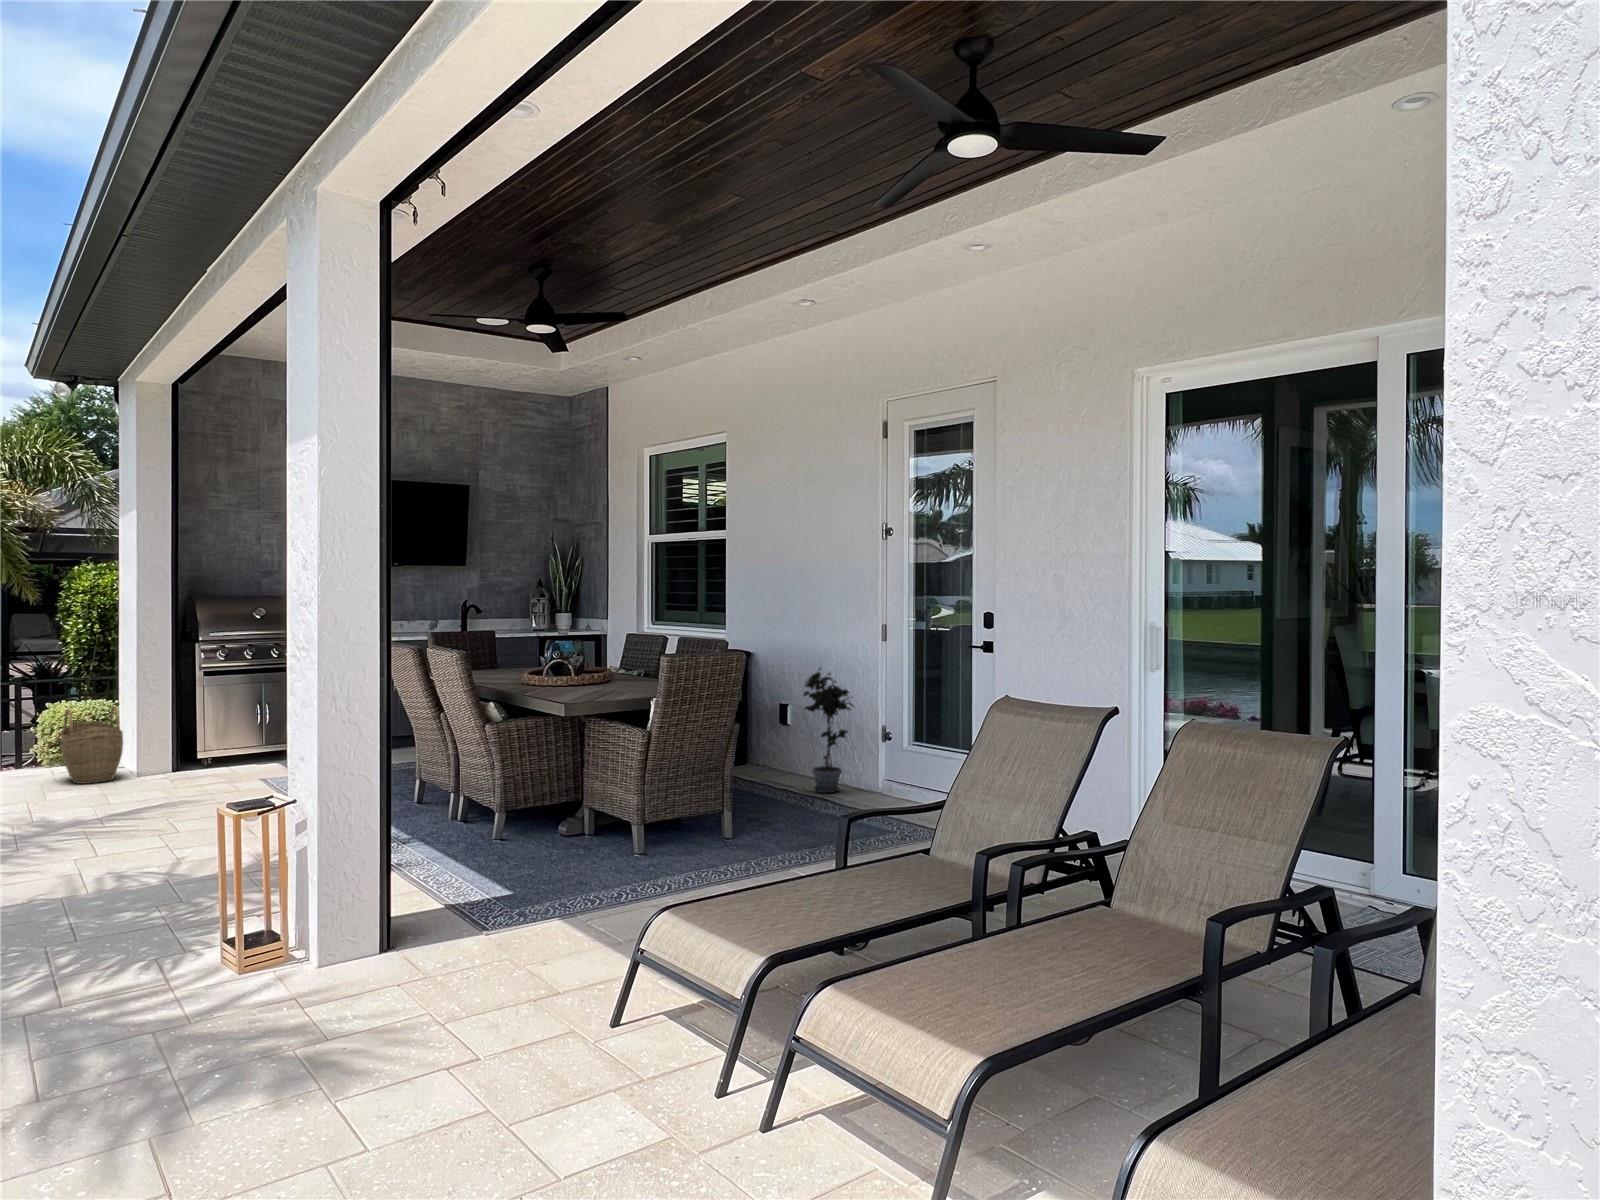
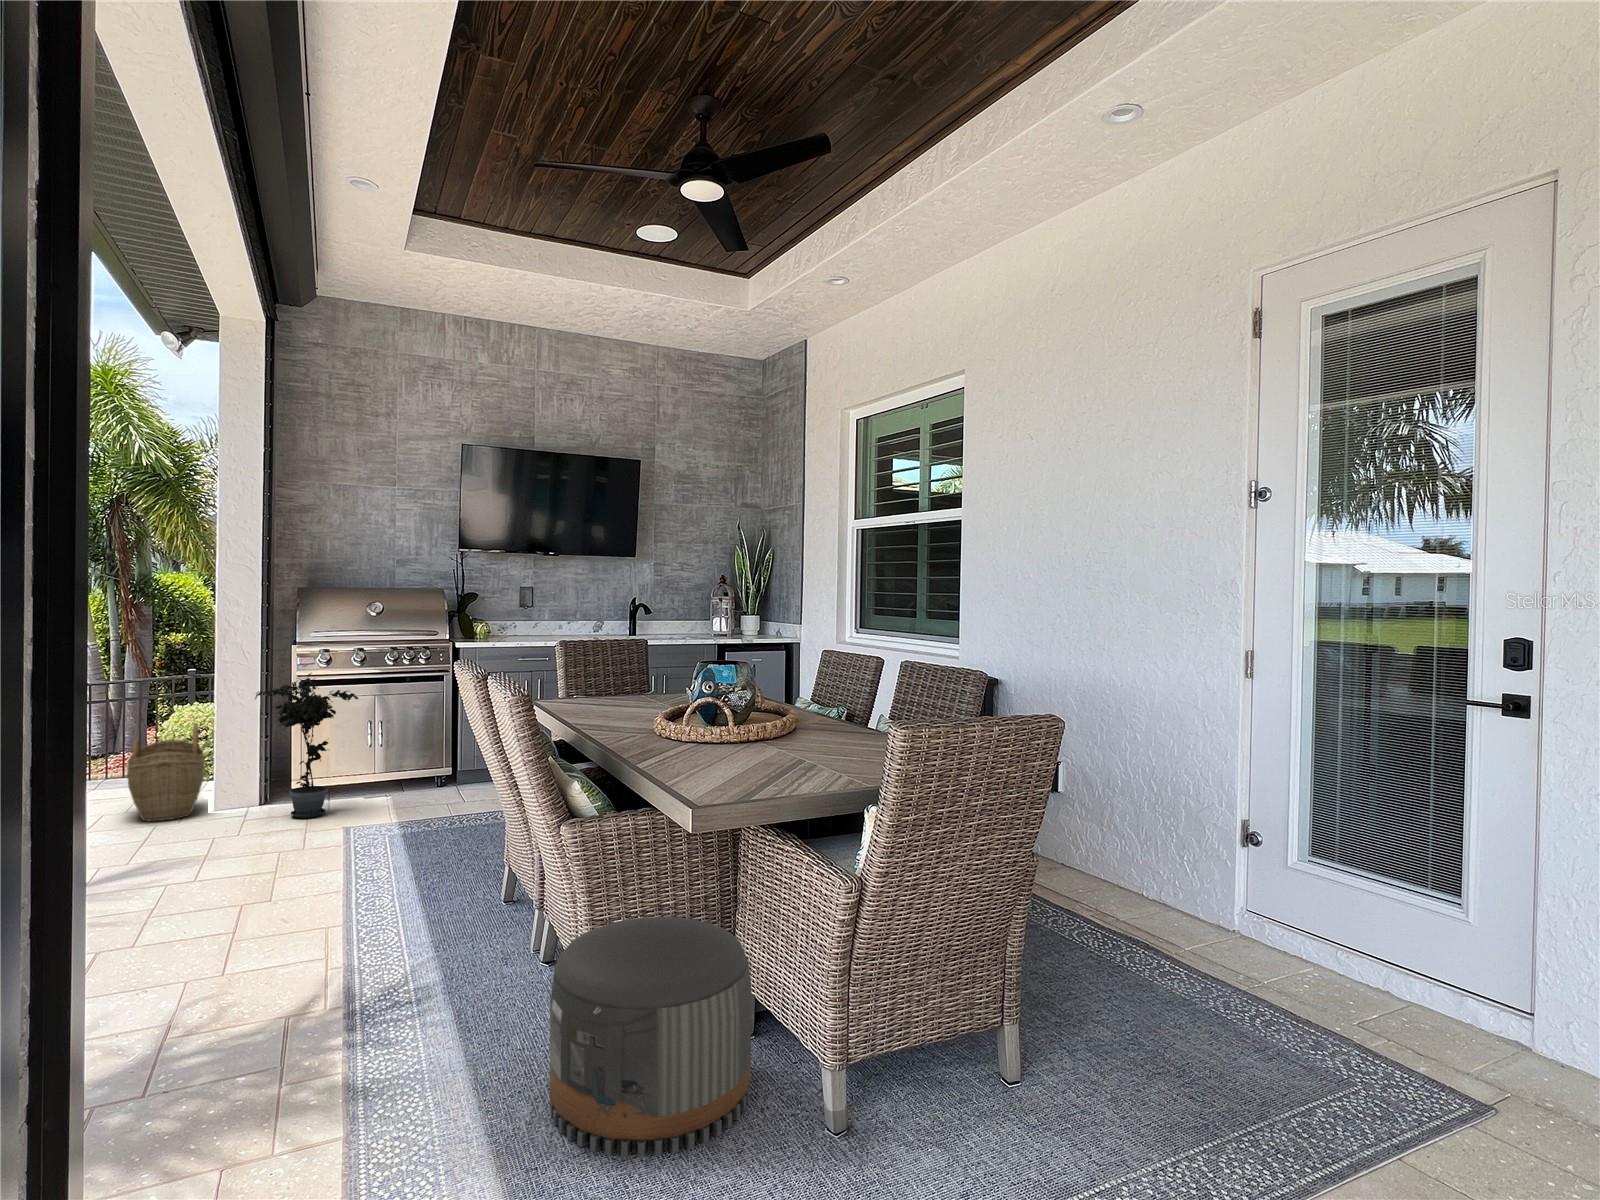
potted plant: present [803,668,854,793] -> present [255,673,358,818]
pouf: none [493,769,598,868] -> present [550,917,752,1157]

